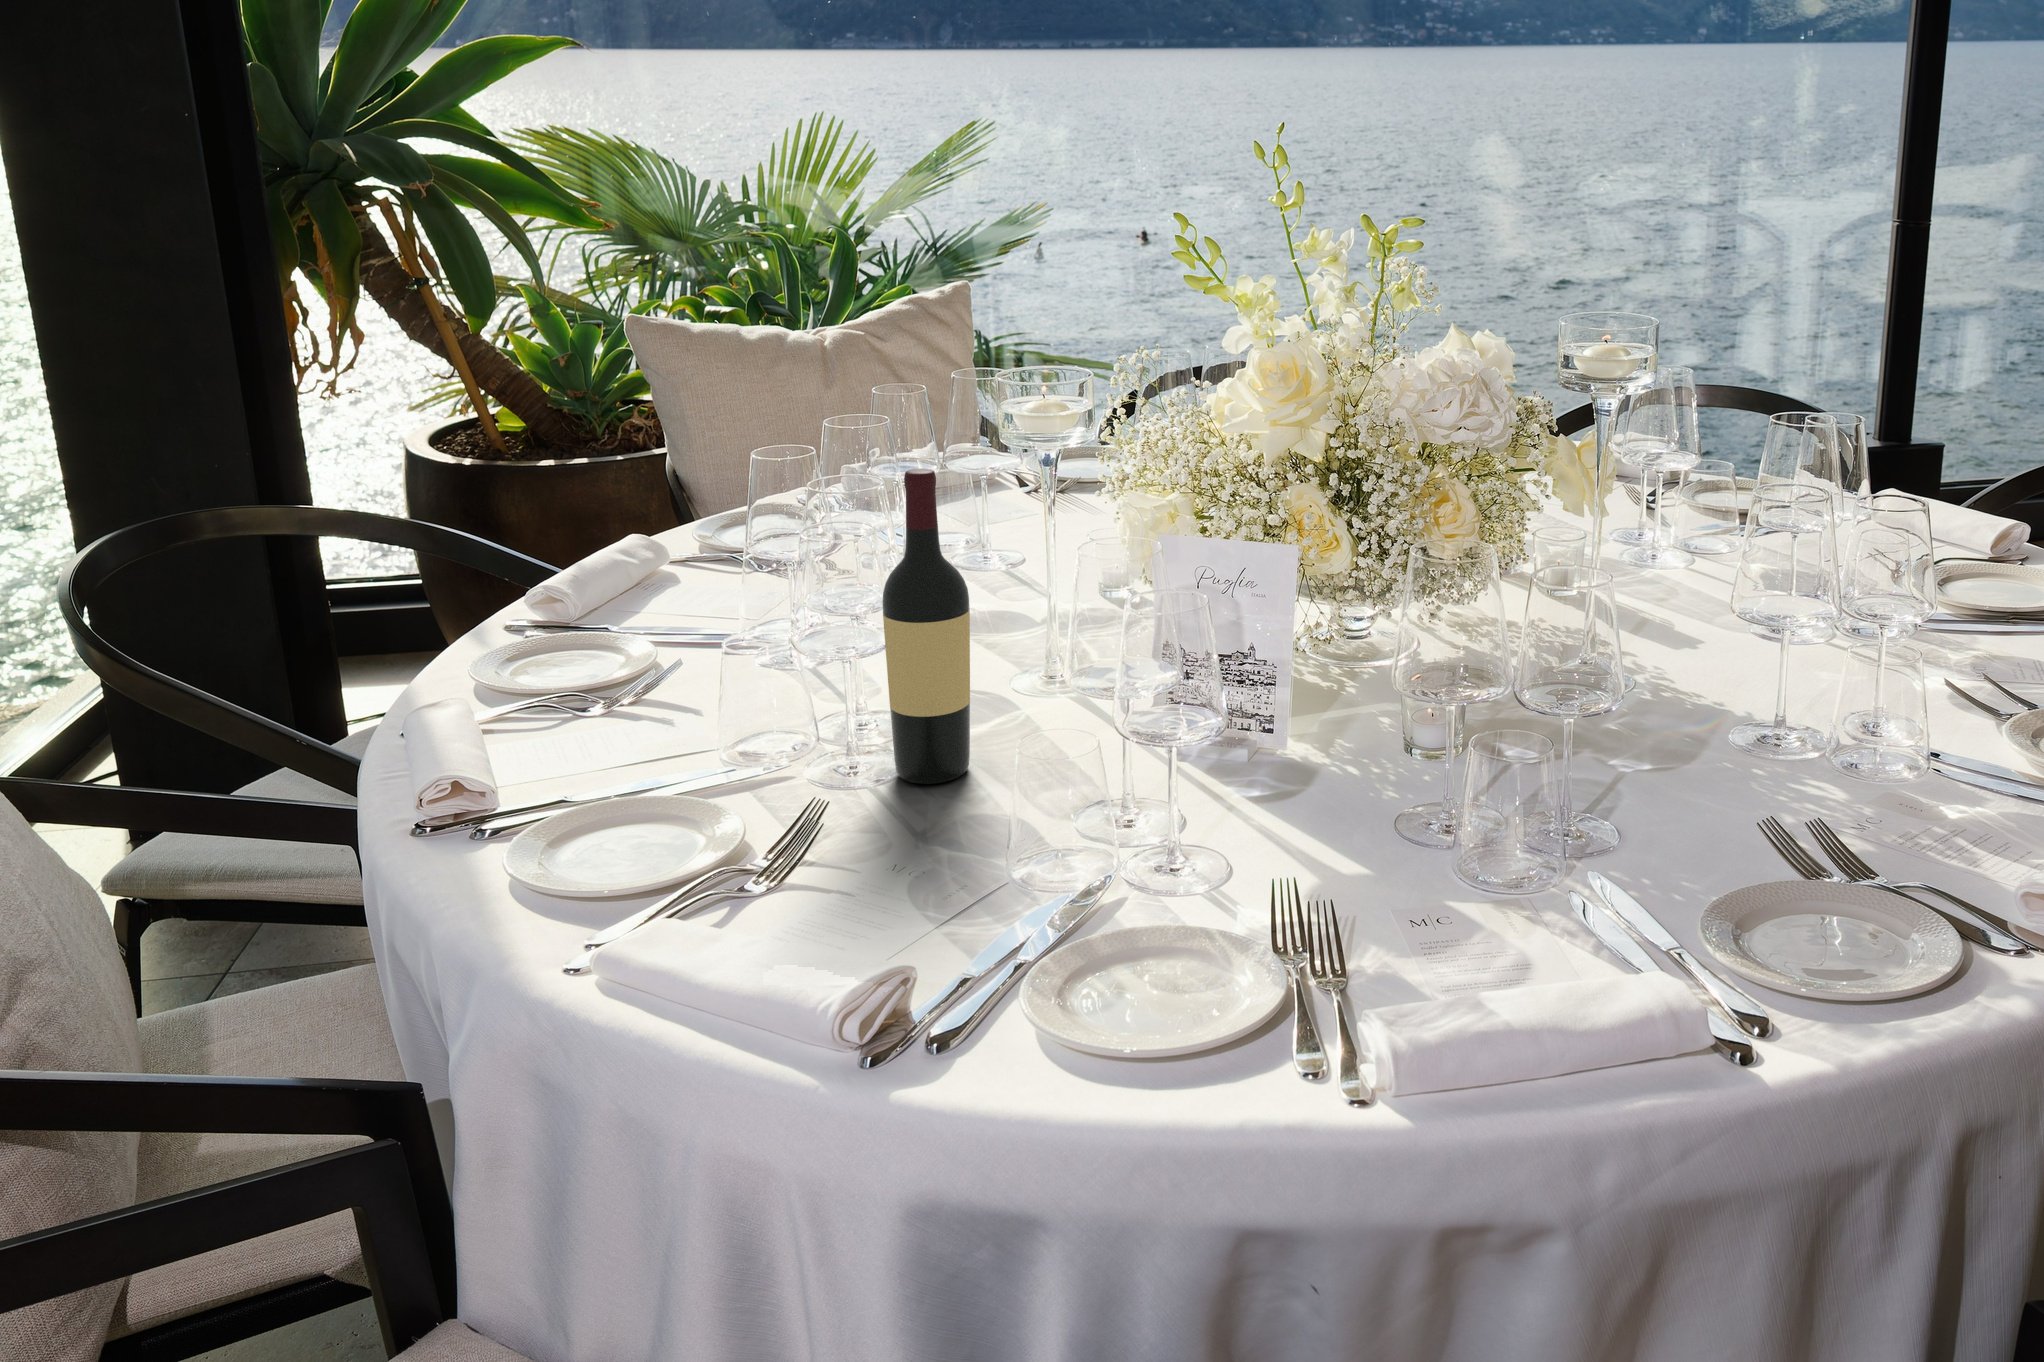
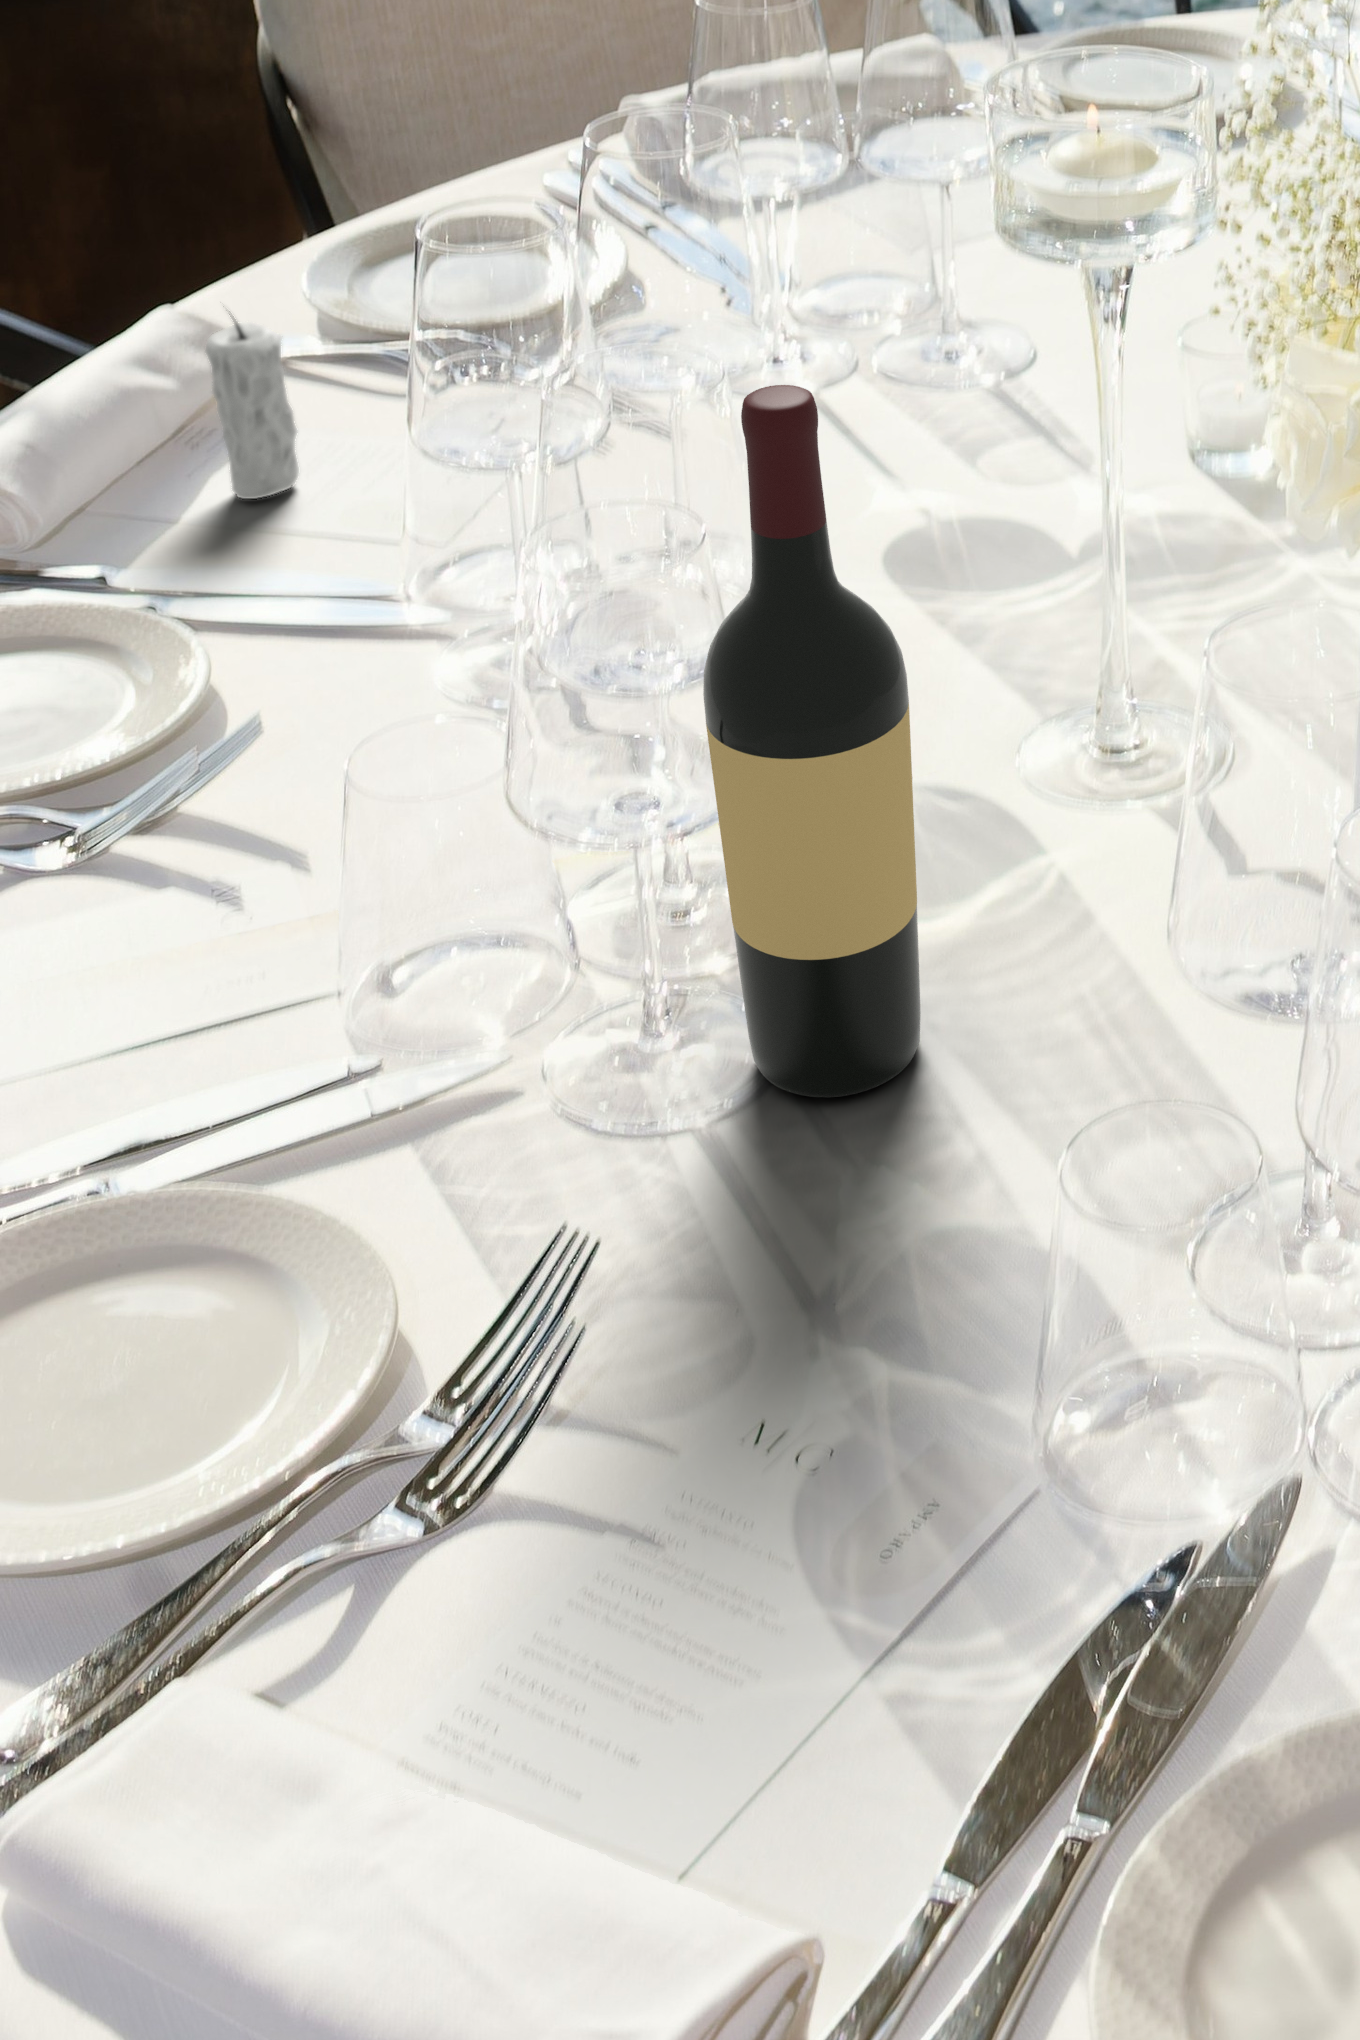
candle: none [649,513,689,605] -> present [206,314,299,499]

